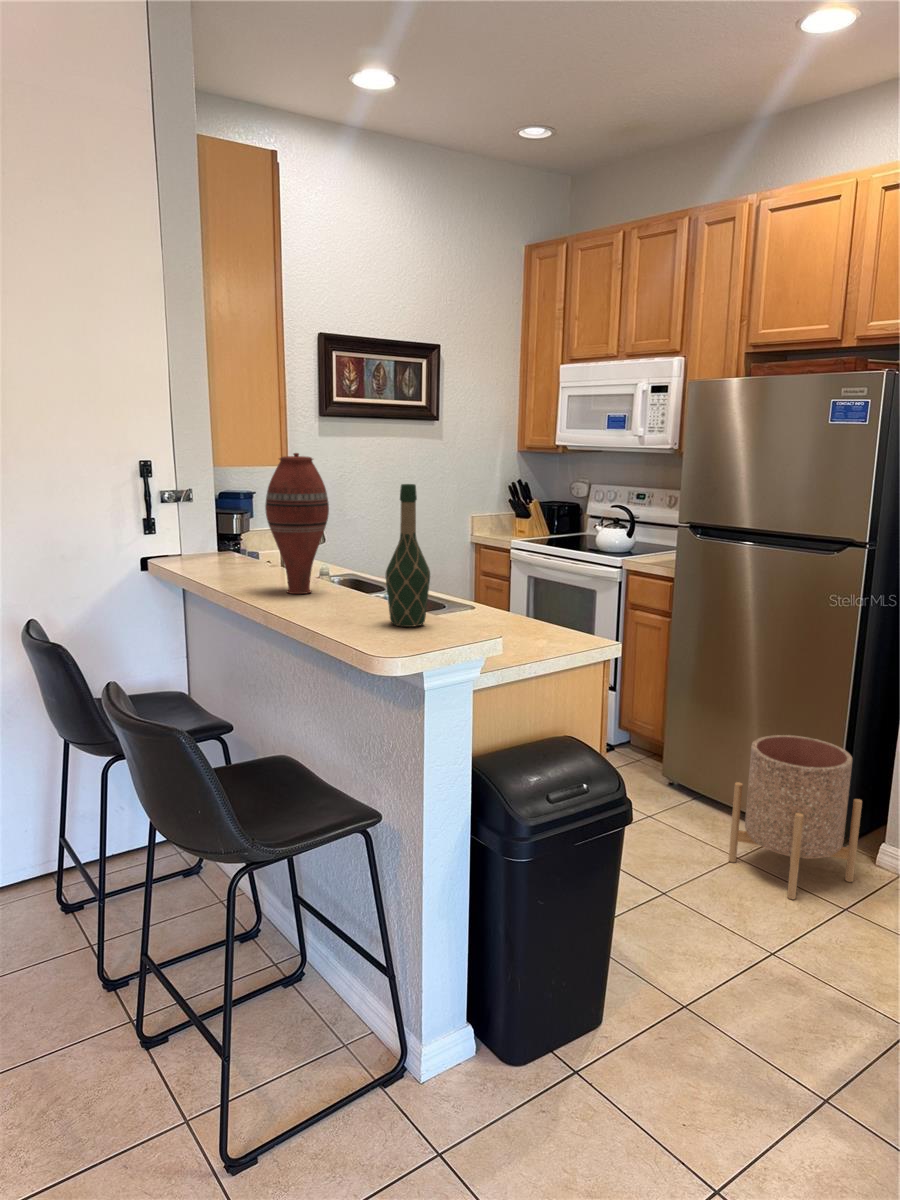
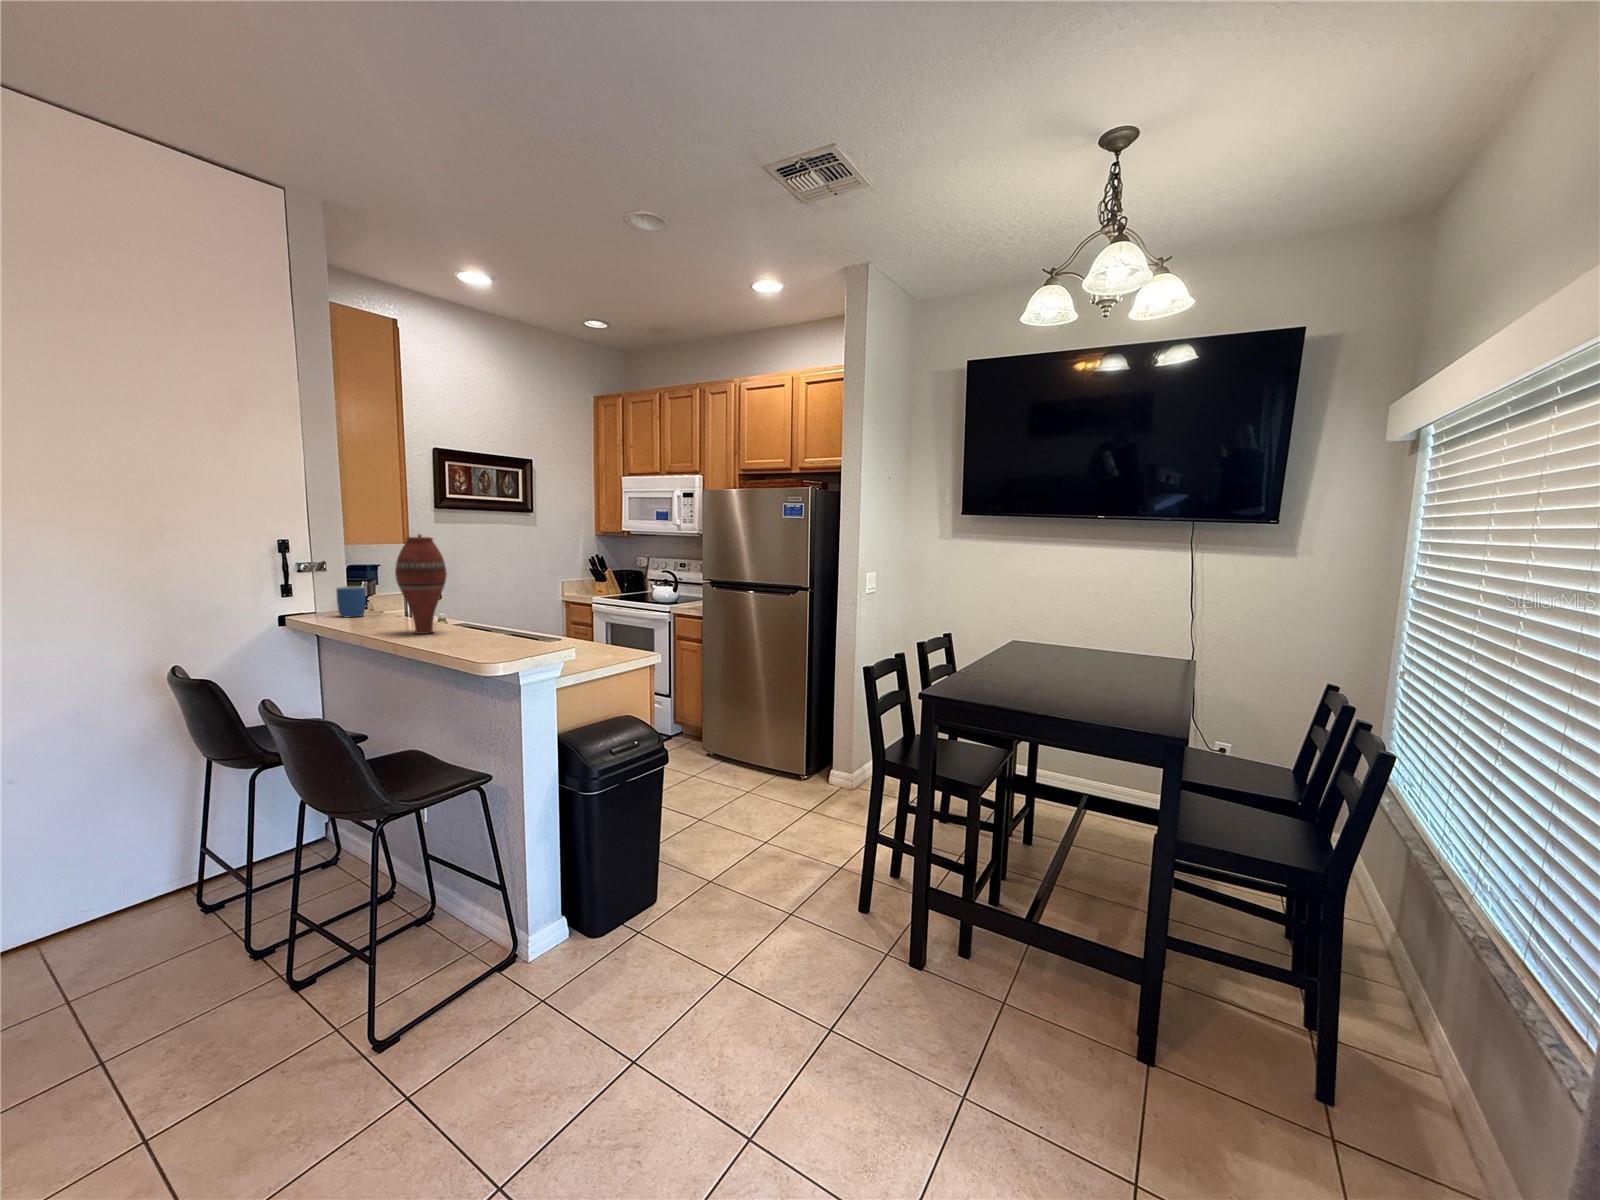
wine bottle: present [386,484,430,627] -> none [491,554,523,648]
mug: none [201,521,234,562] -> present [337,586,366,617]
planter: present [729,735,862,899] -> none [742,710,816,810]

